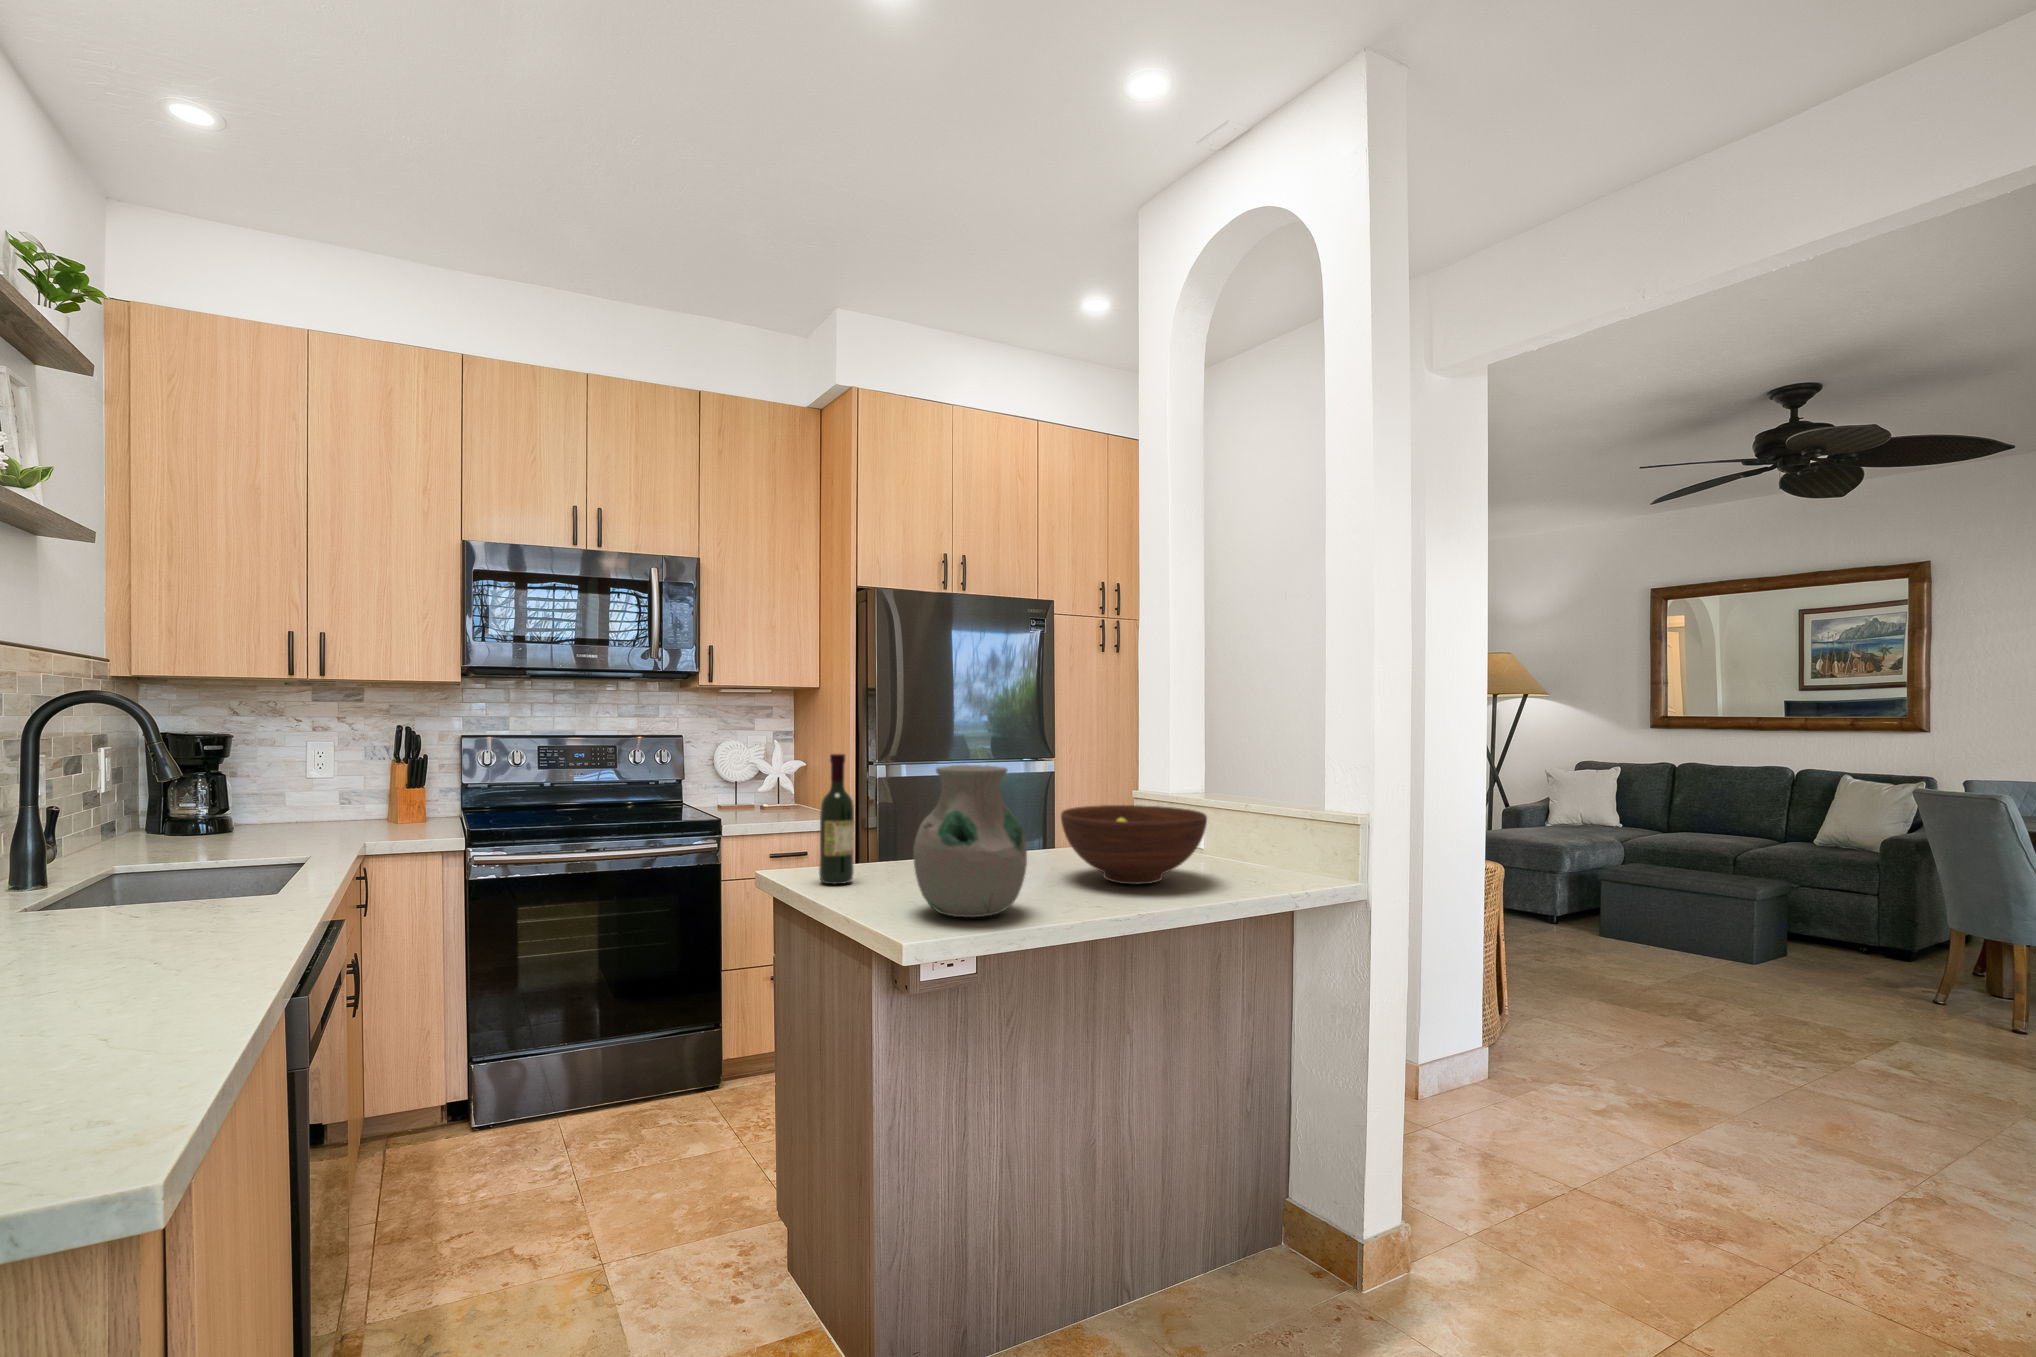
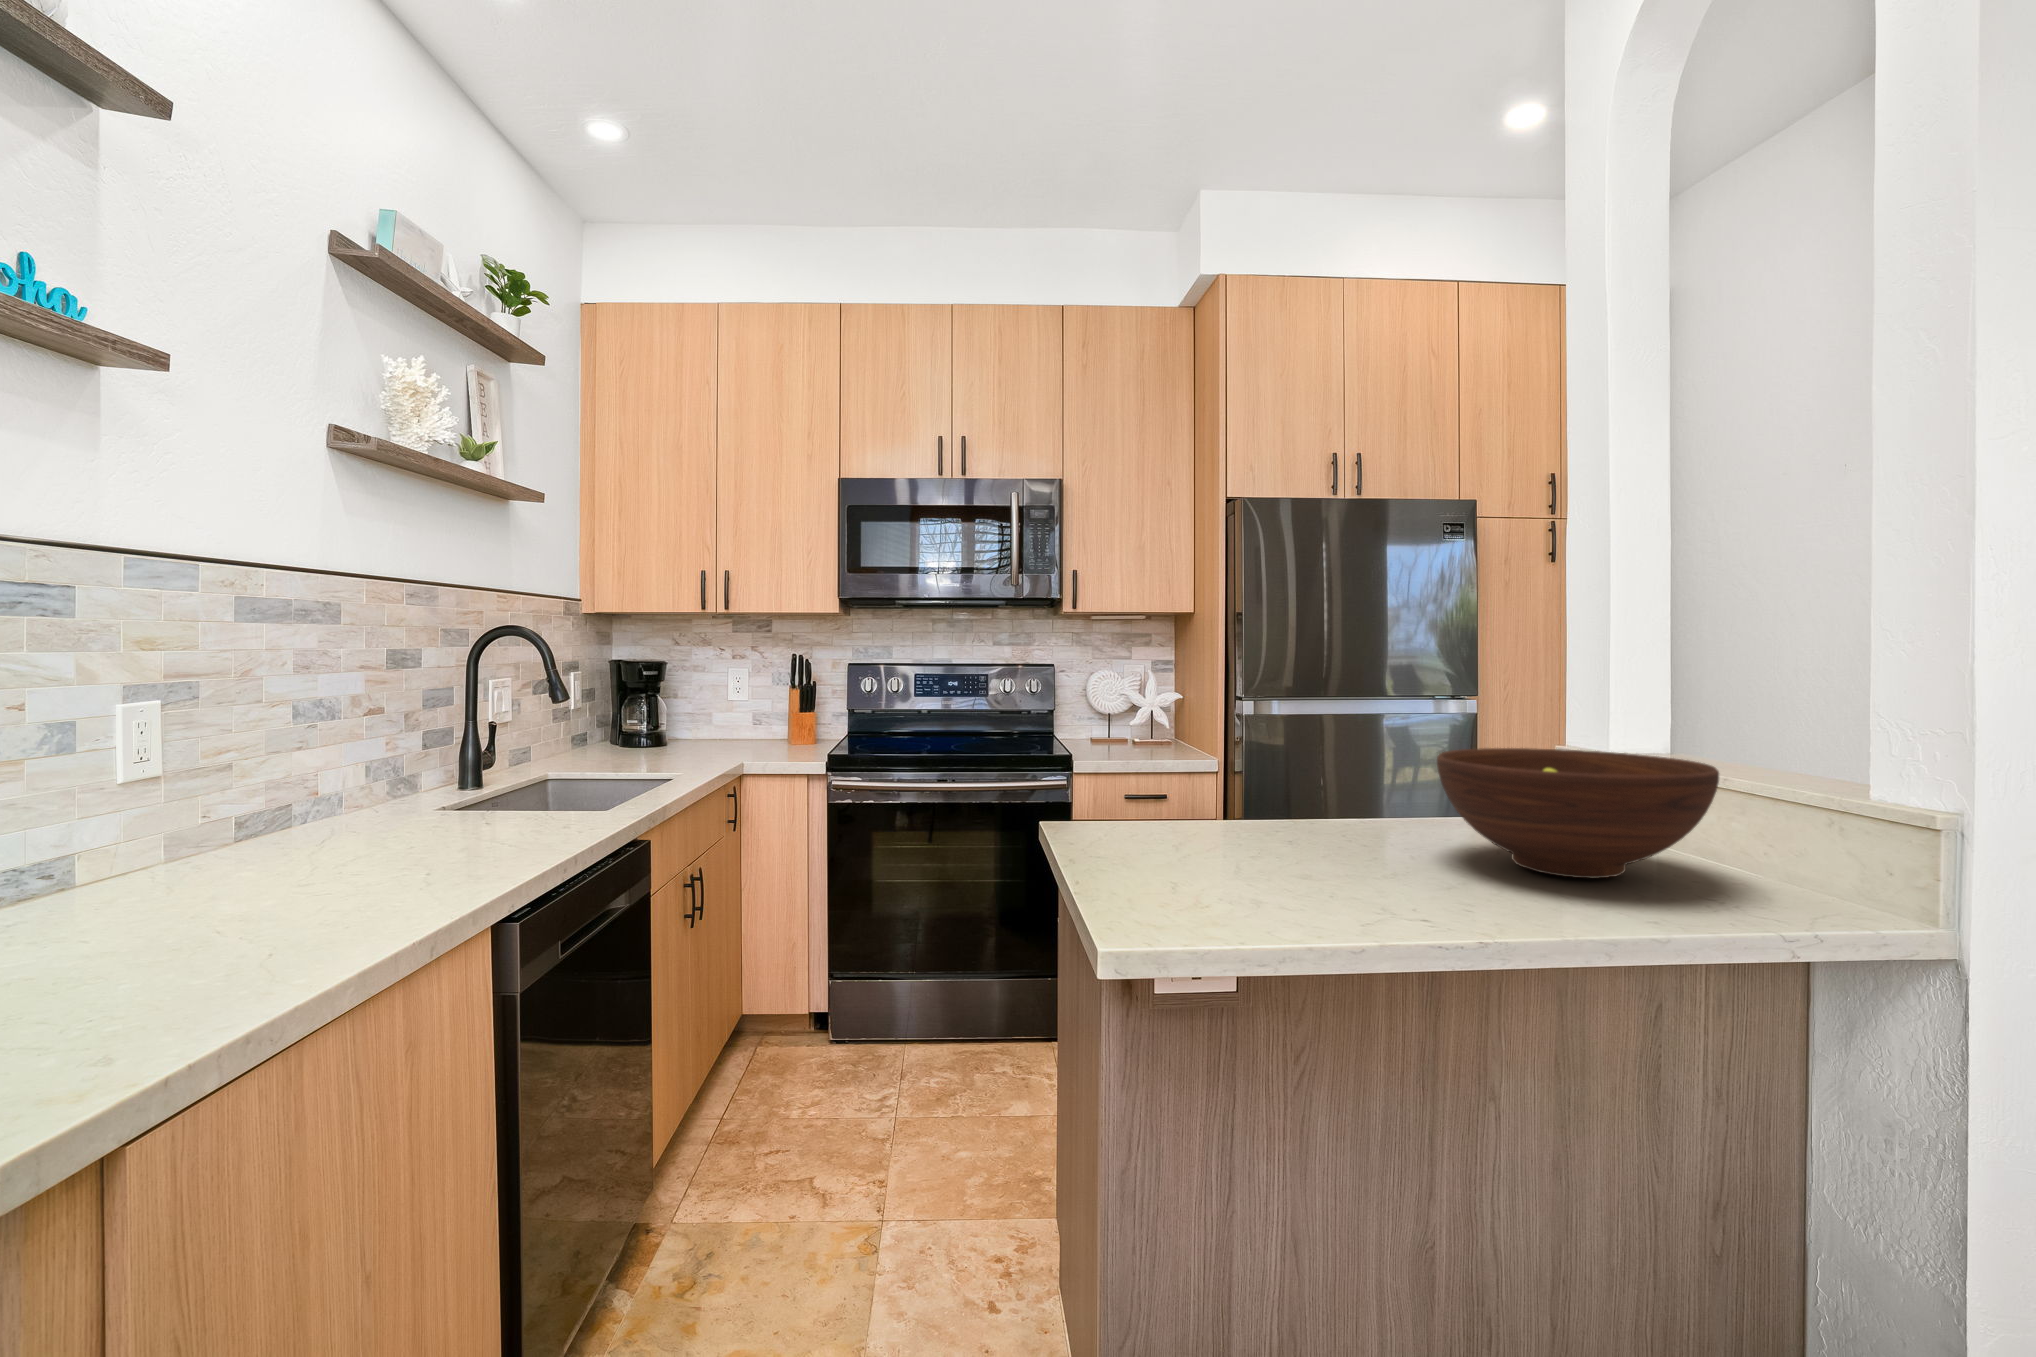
wine bottle: present [819,754,854,884] -> none [1087,664,1131,834]
vase: present [913,765,1027,917] -> none [1161,670,1345,906]

